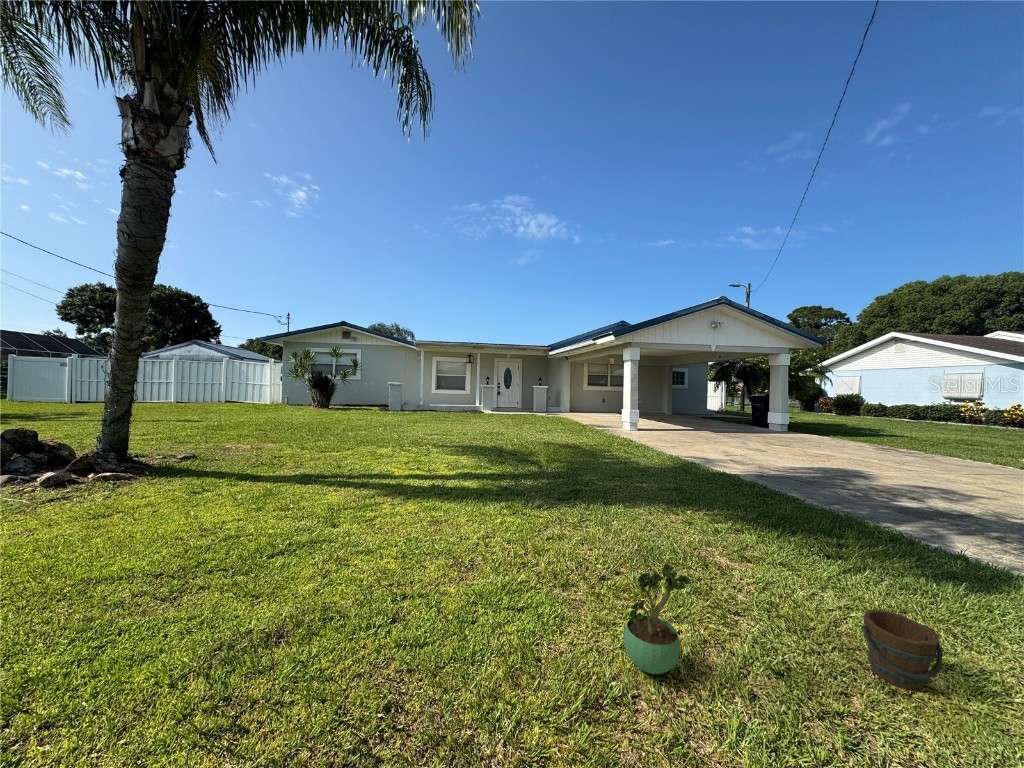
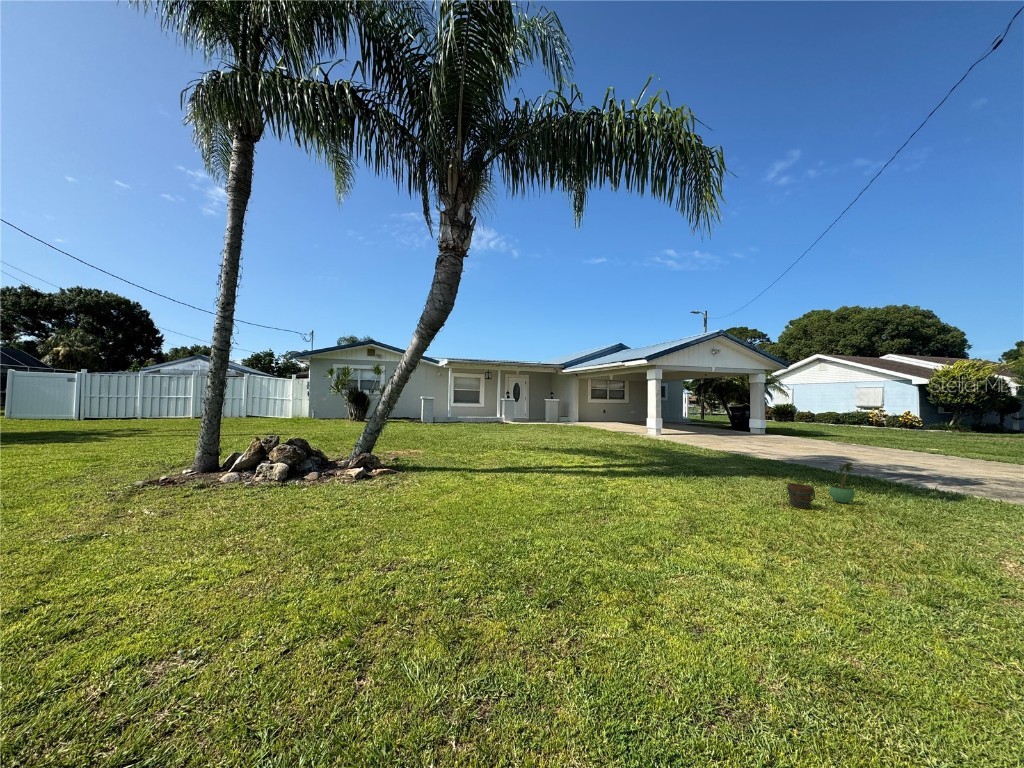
bucket: present [861,610,942,690] -> present [787,483,815,509]

